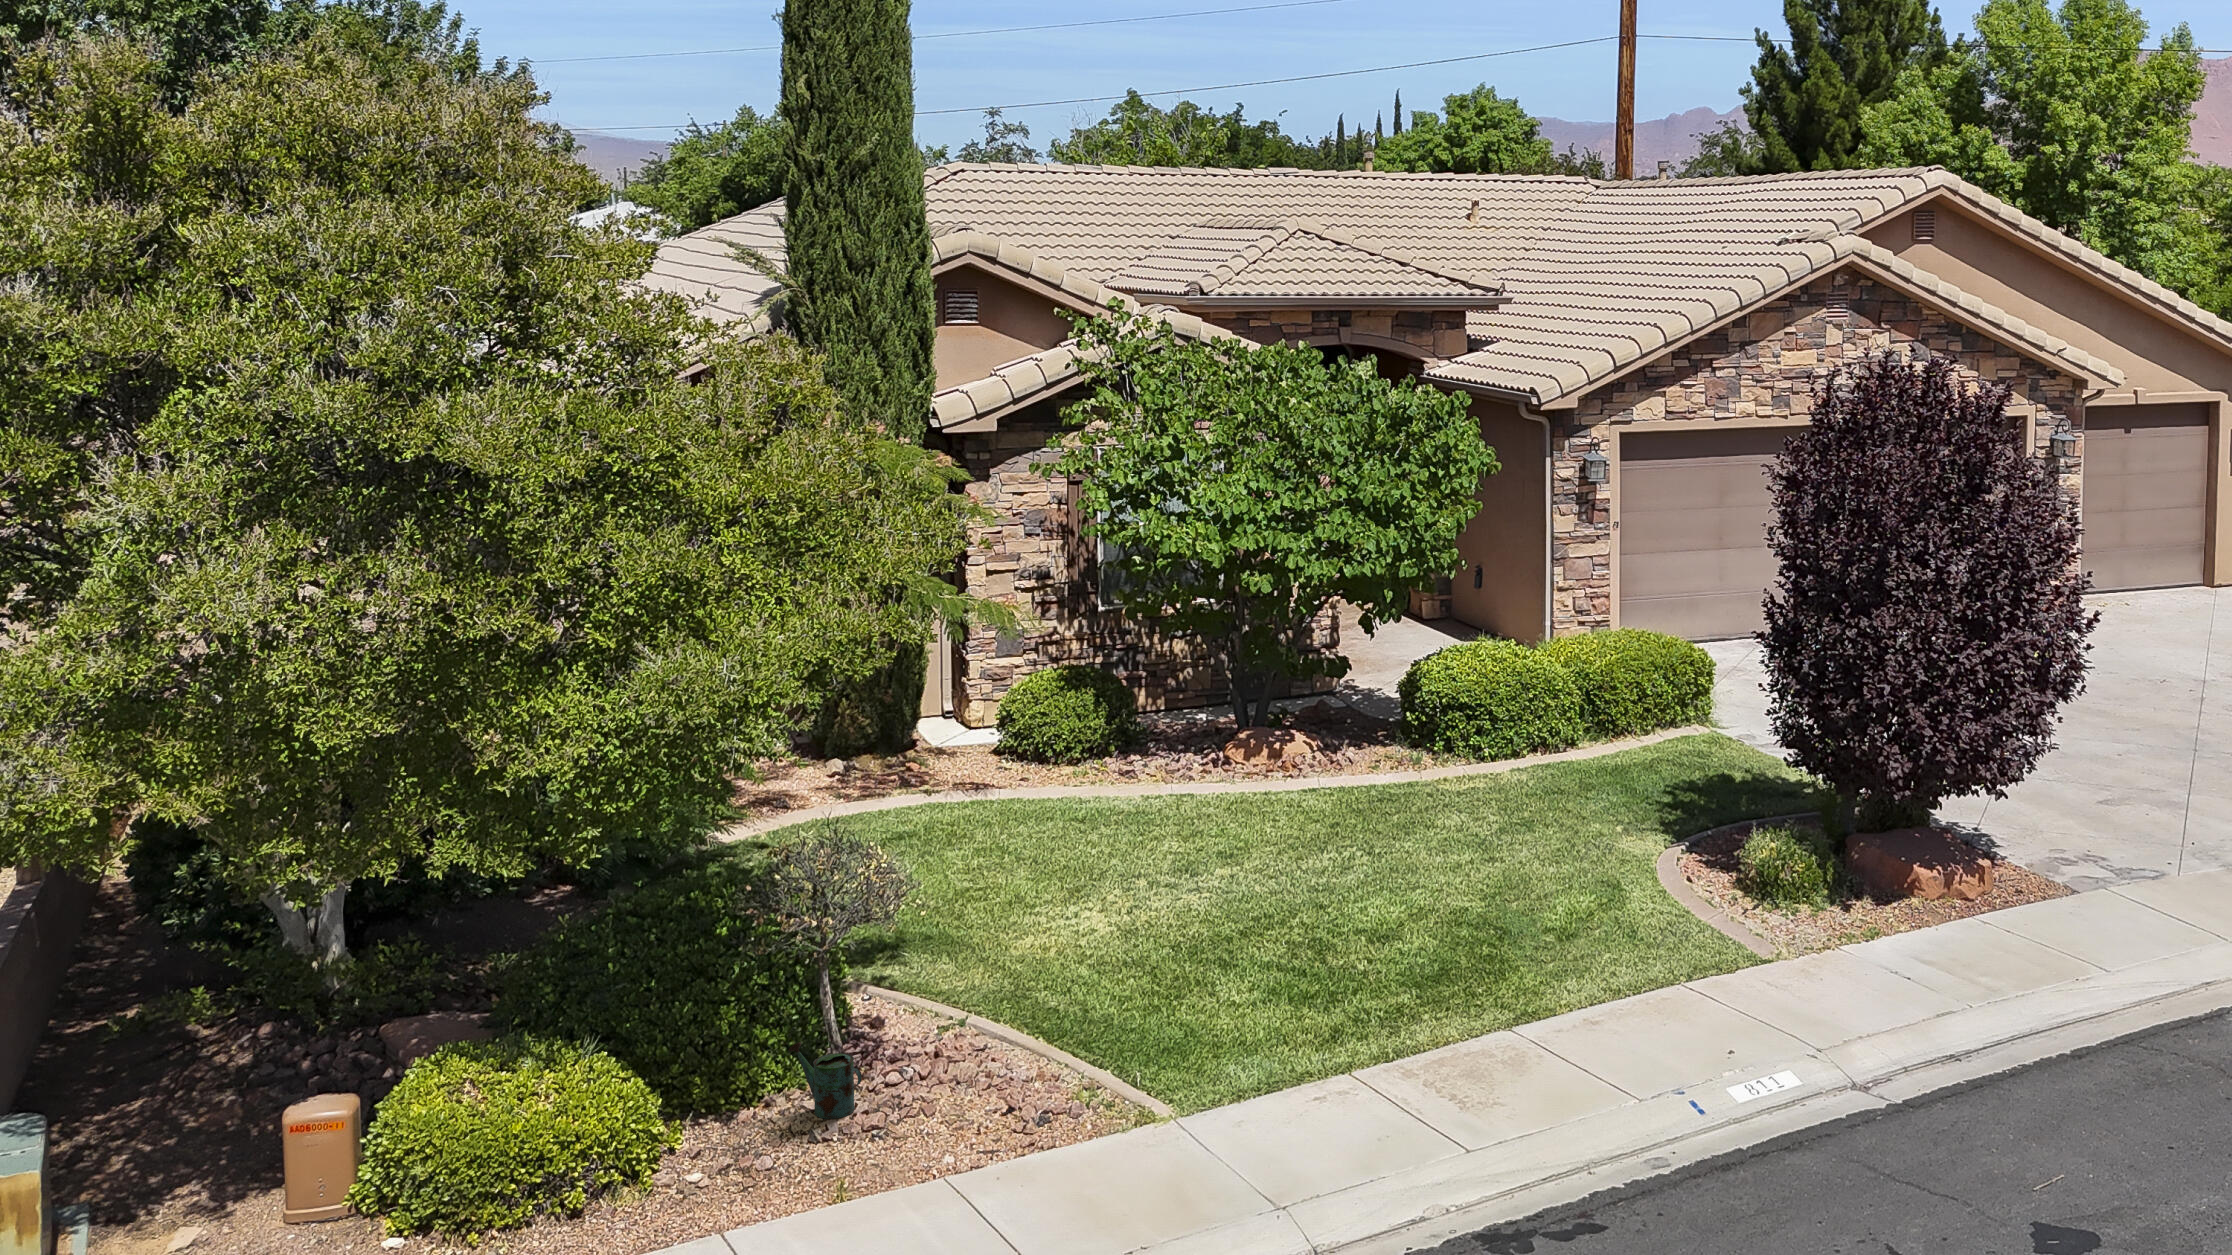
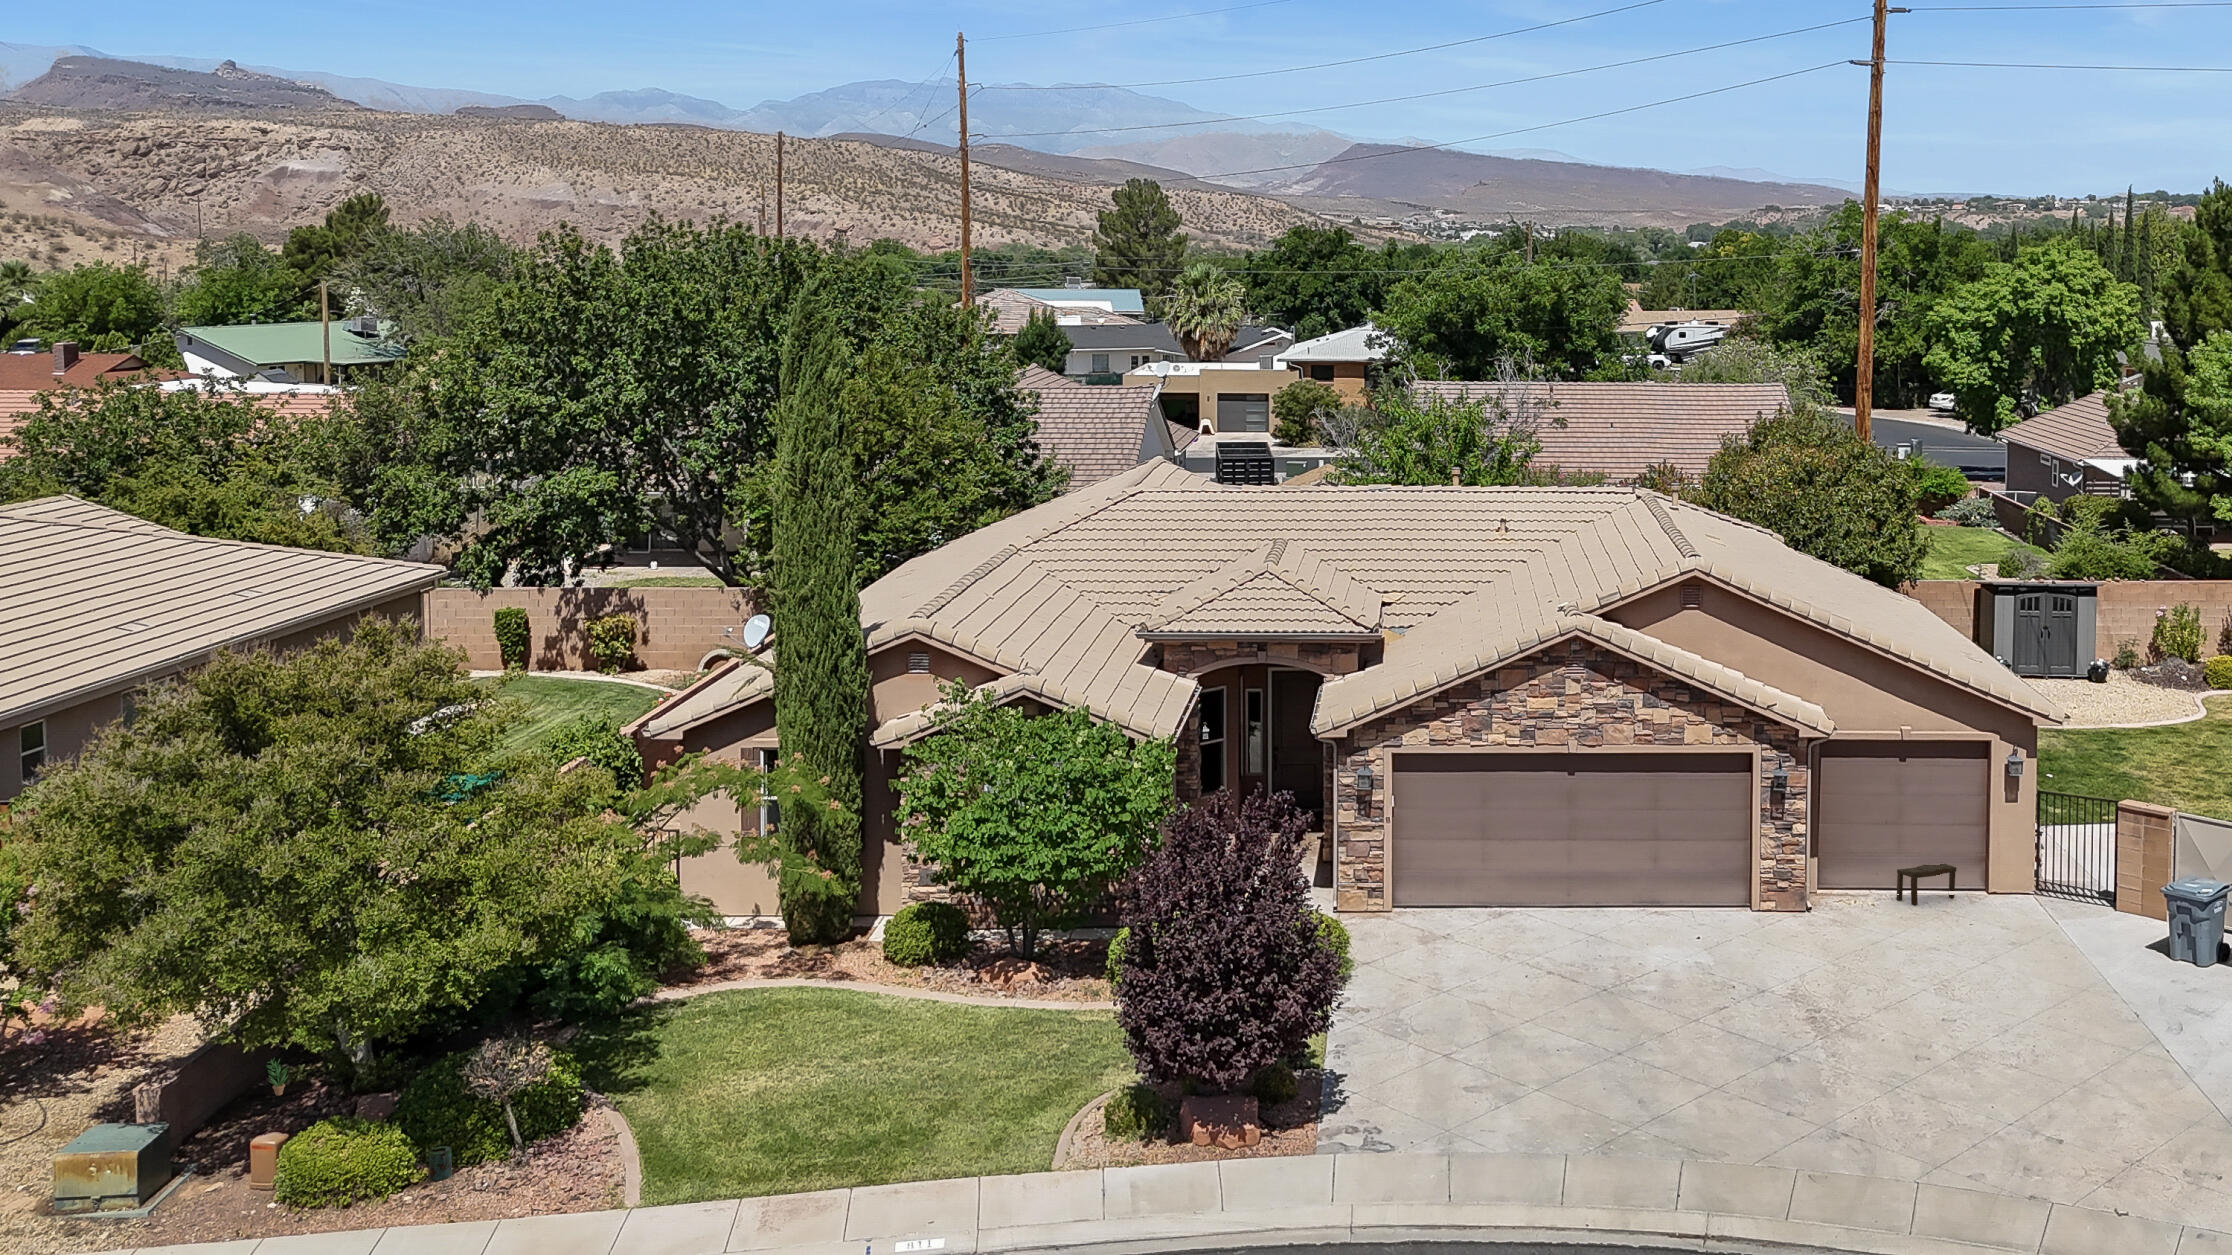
bench: none [2143,547,2199,595] -> present [1897,864,1957,905]
potted plant: none [225,971,275,1045] -> present [267,1059,288,1096]

